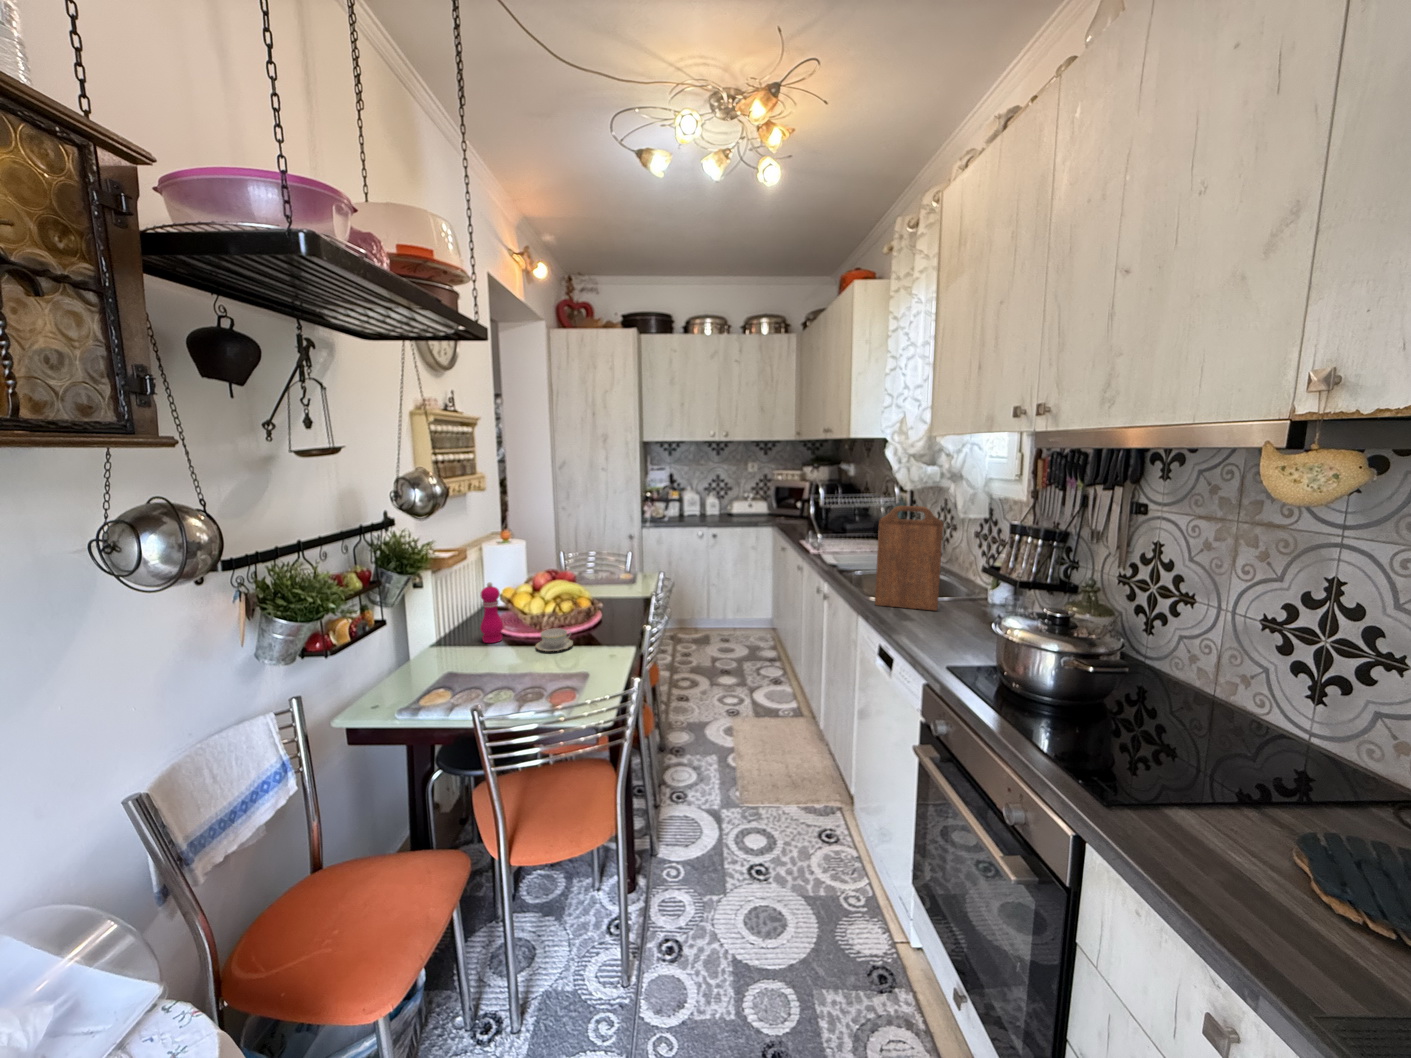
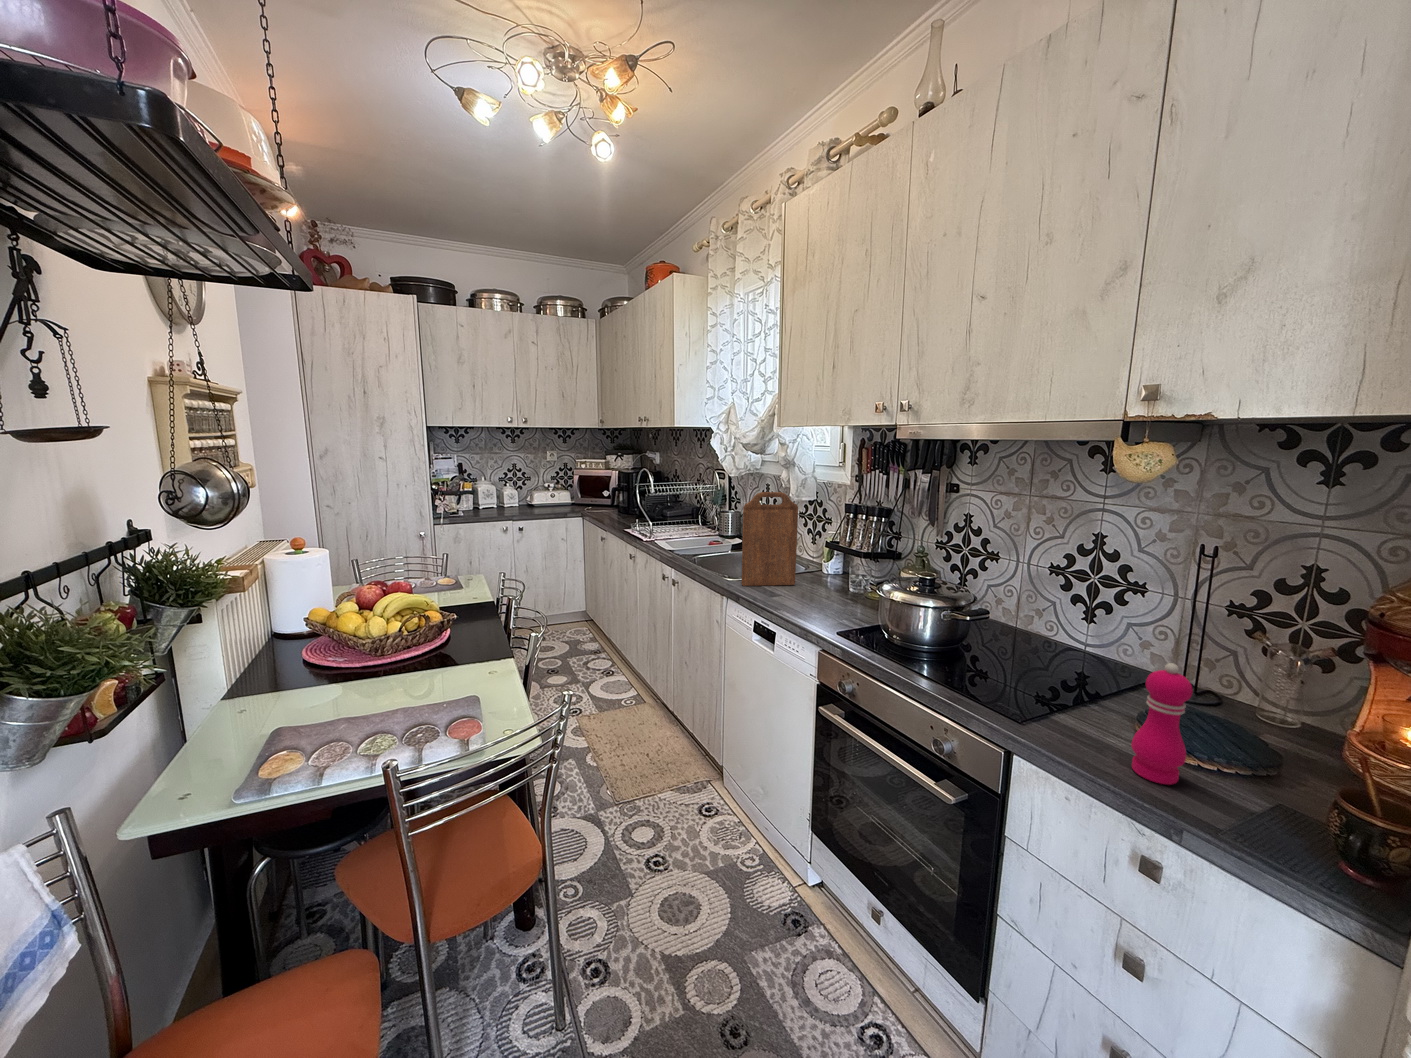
pepper mill: present [480,582,503,643] -> present [1131,663,1193,785]
teacup: present [536,628,573,651] -> none [391,654,441,685]

